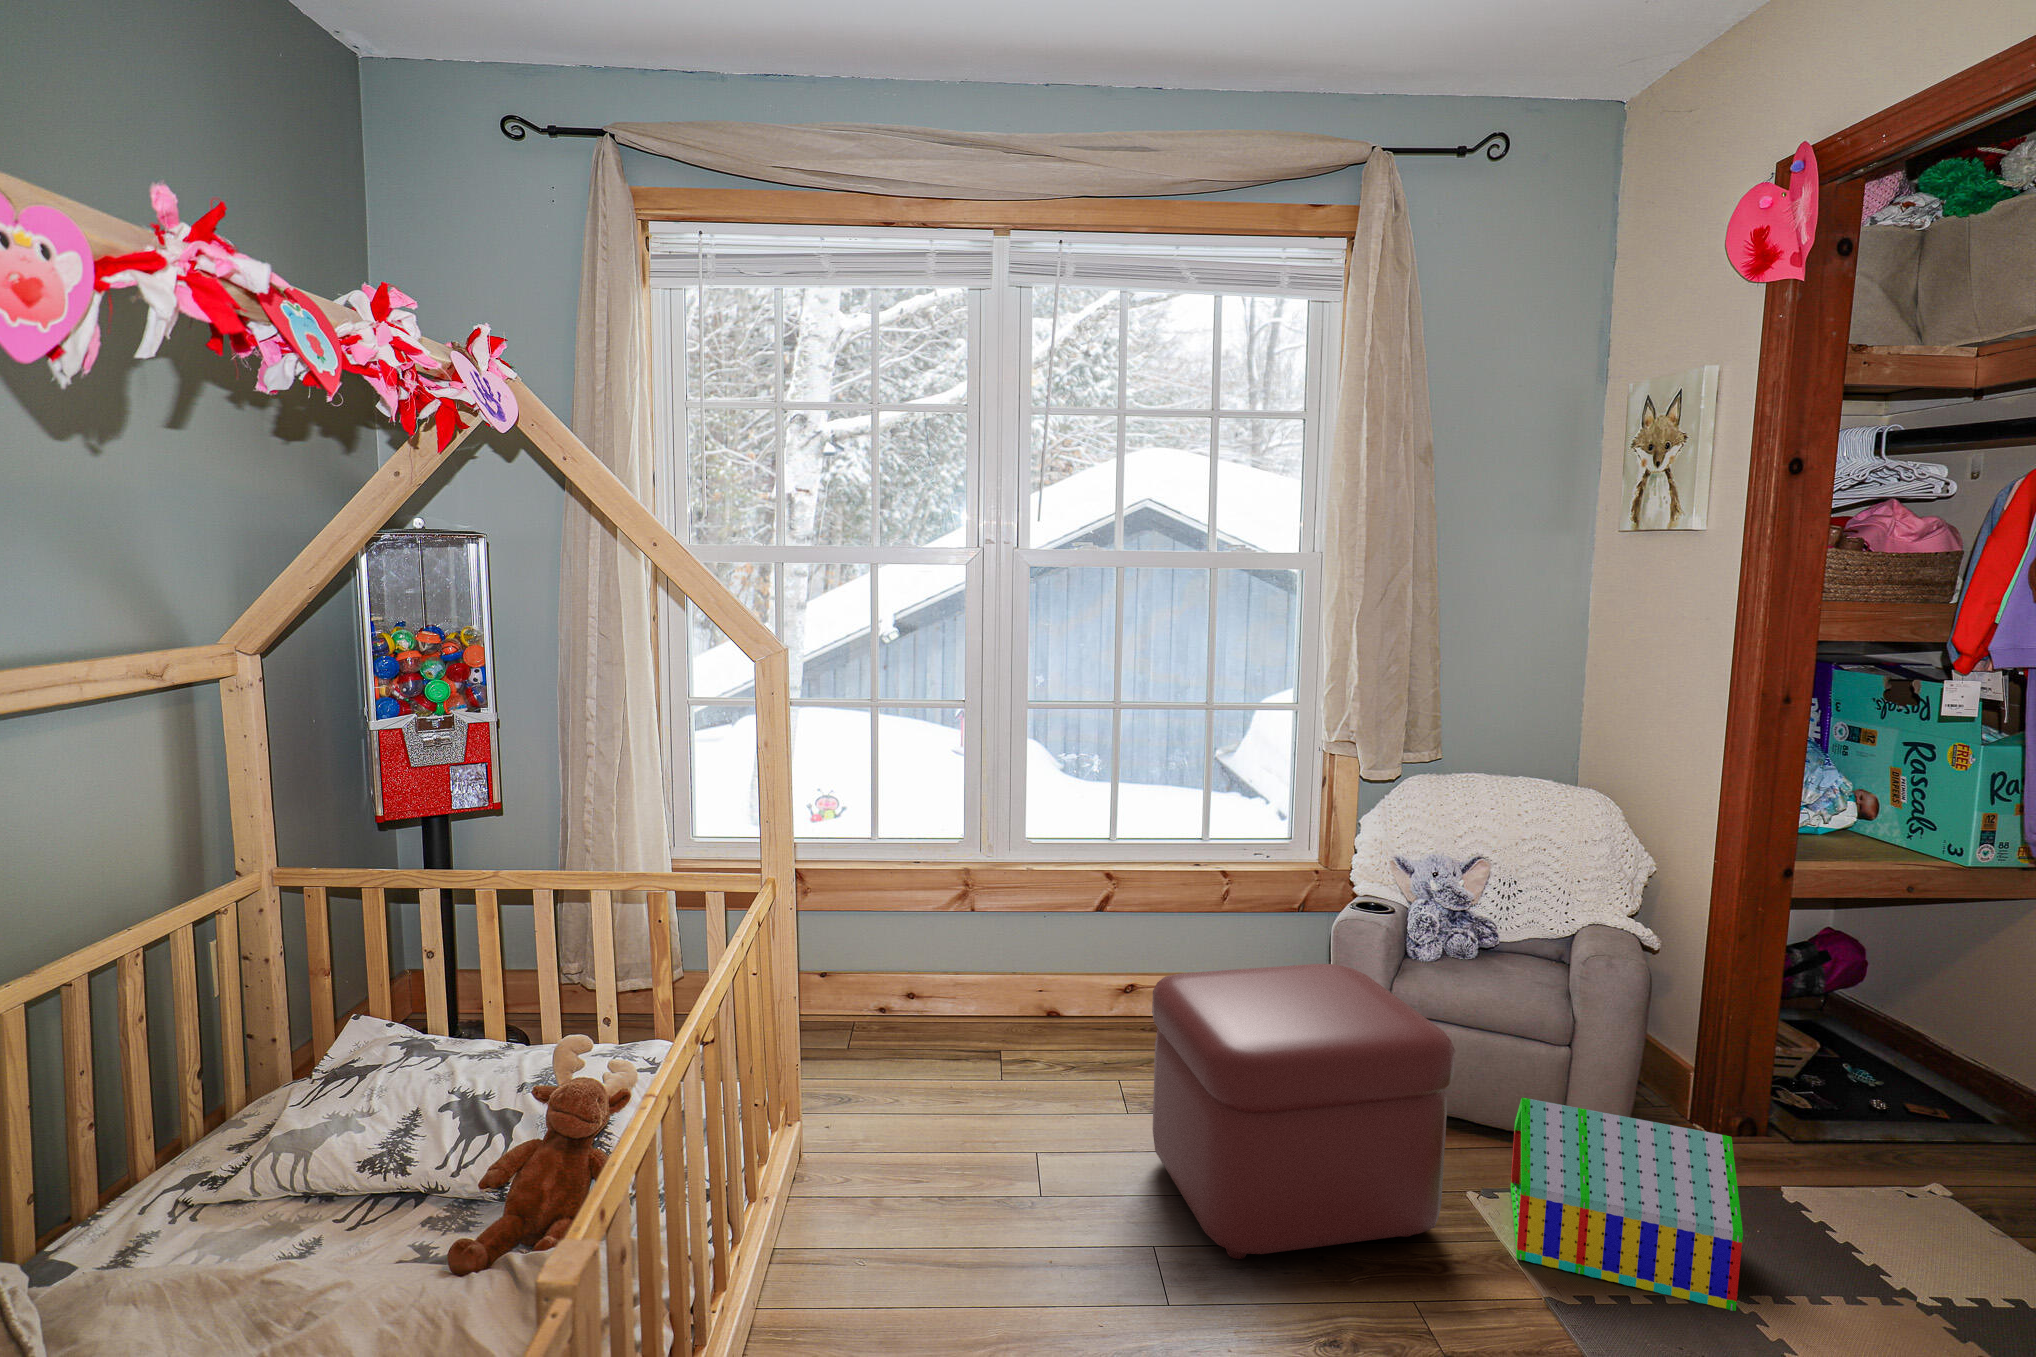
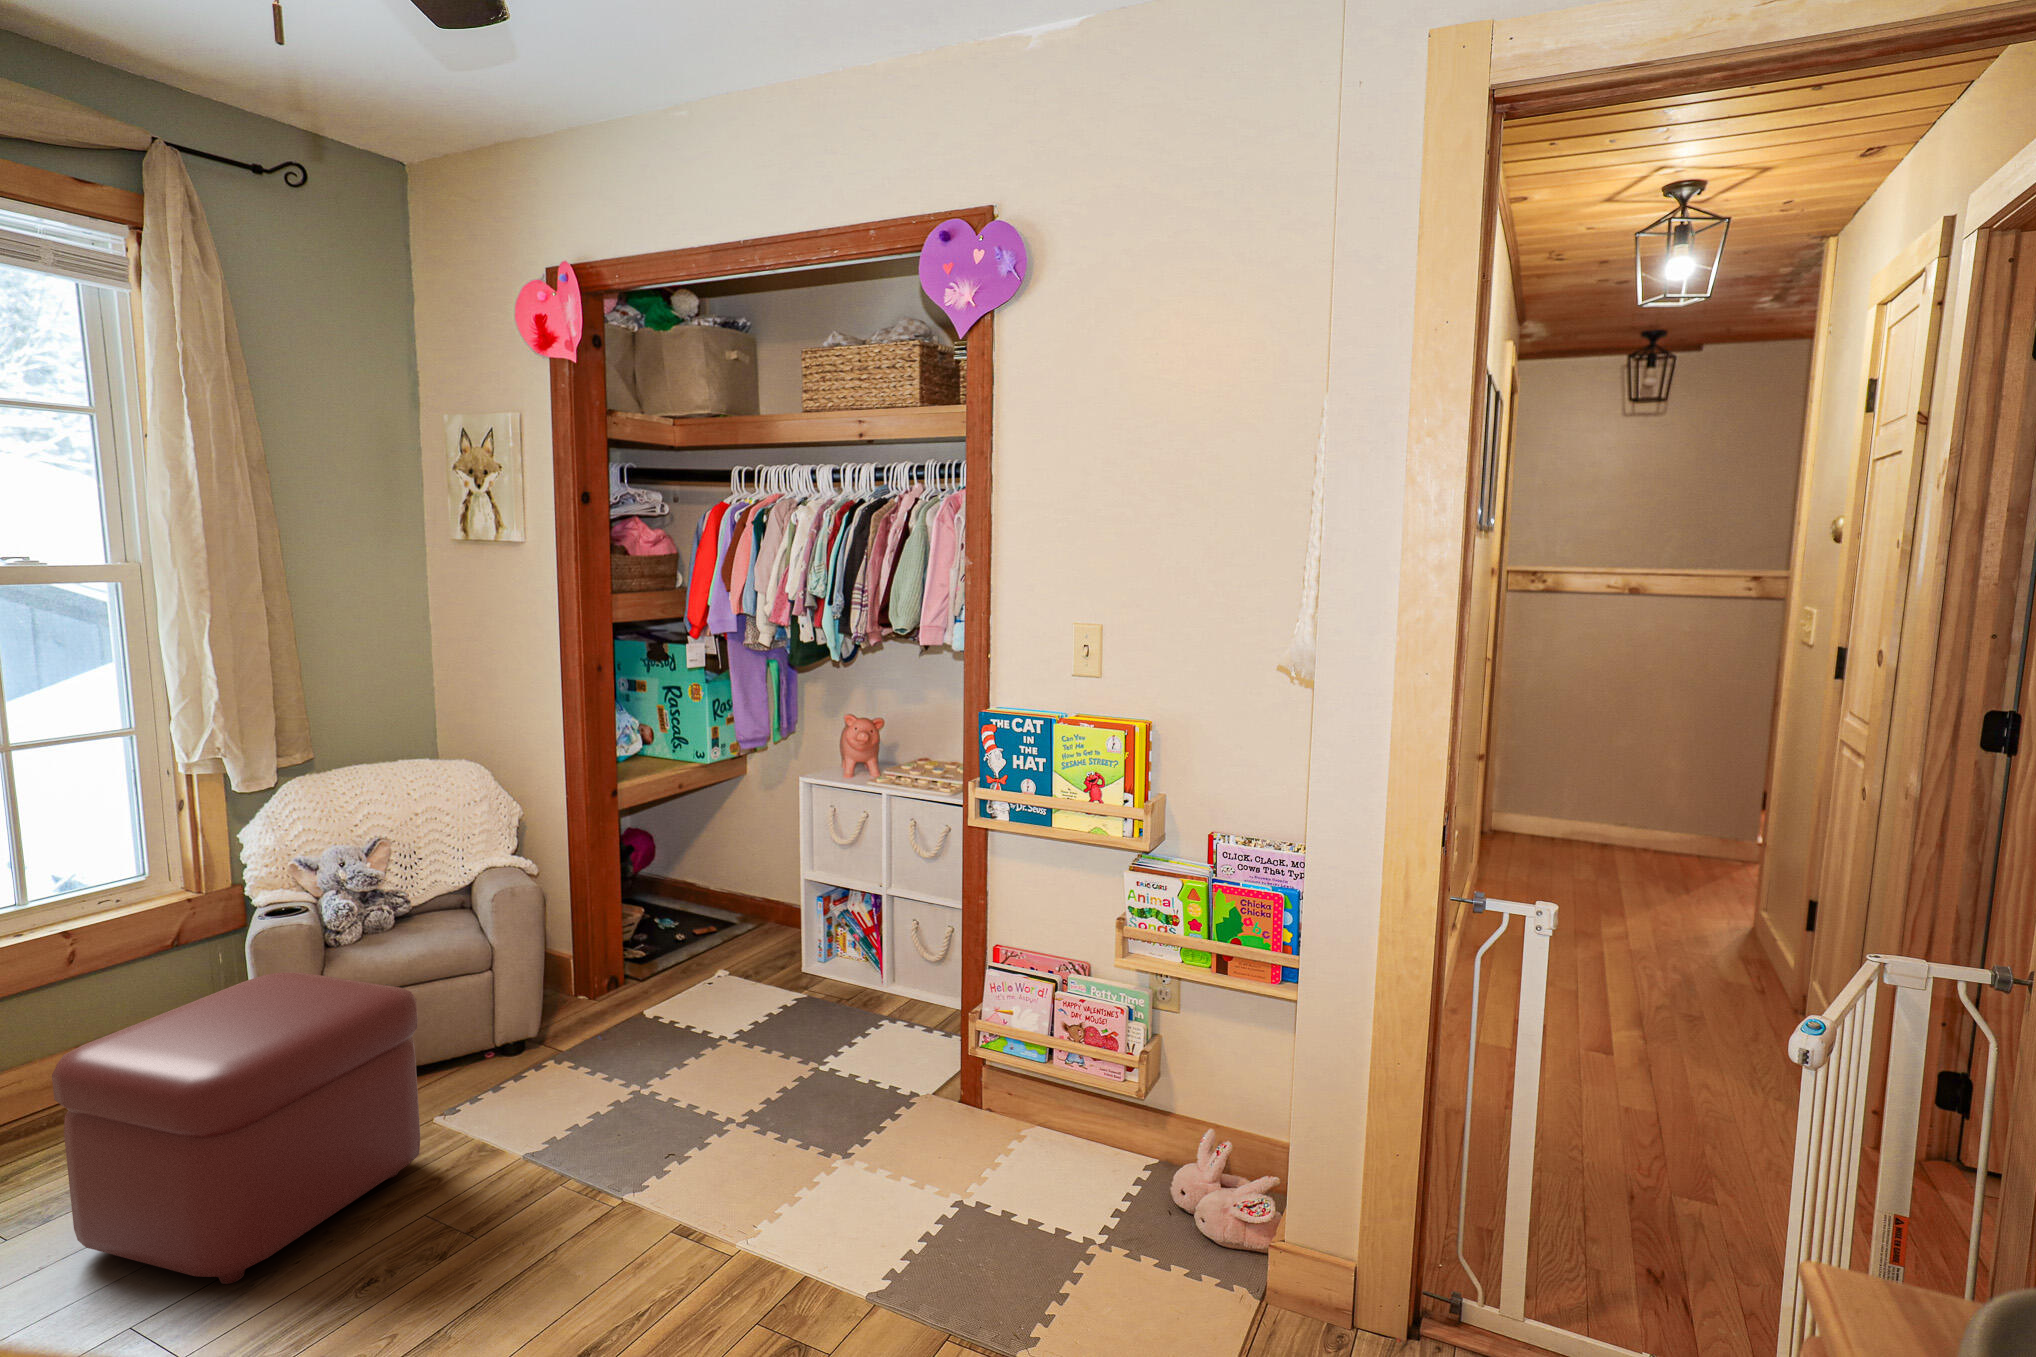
toy house: present [1511,1098,1743,1311] -> none [461,982,639,1143]

